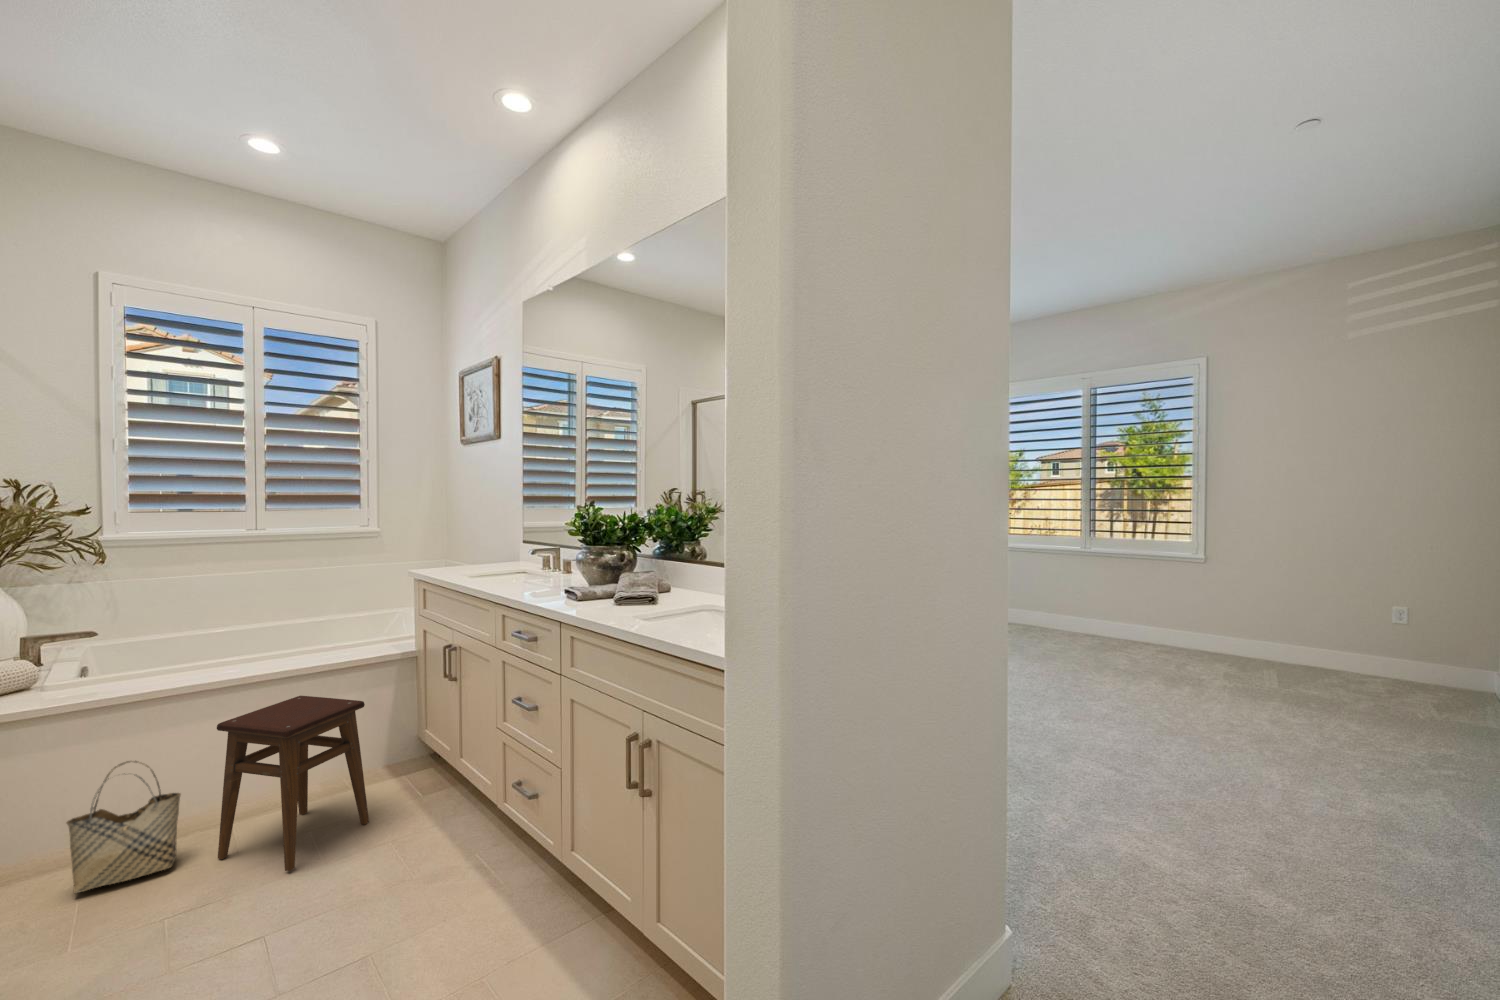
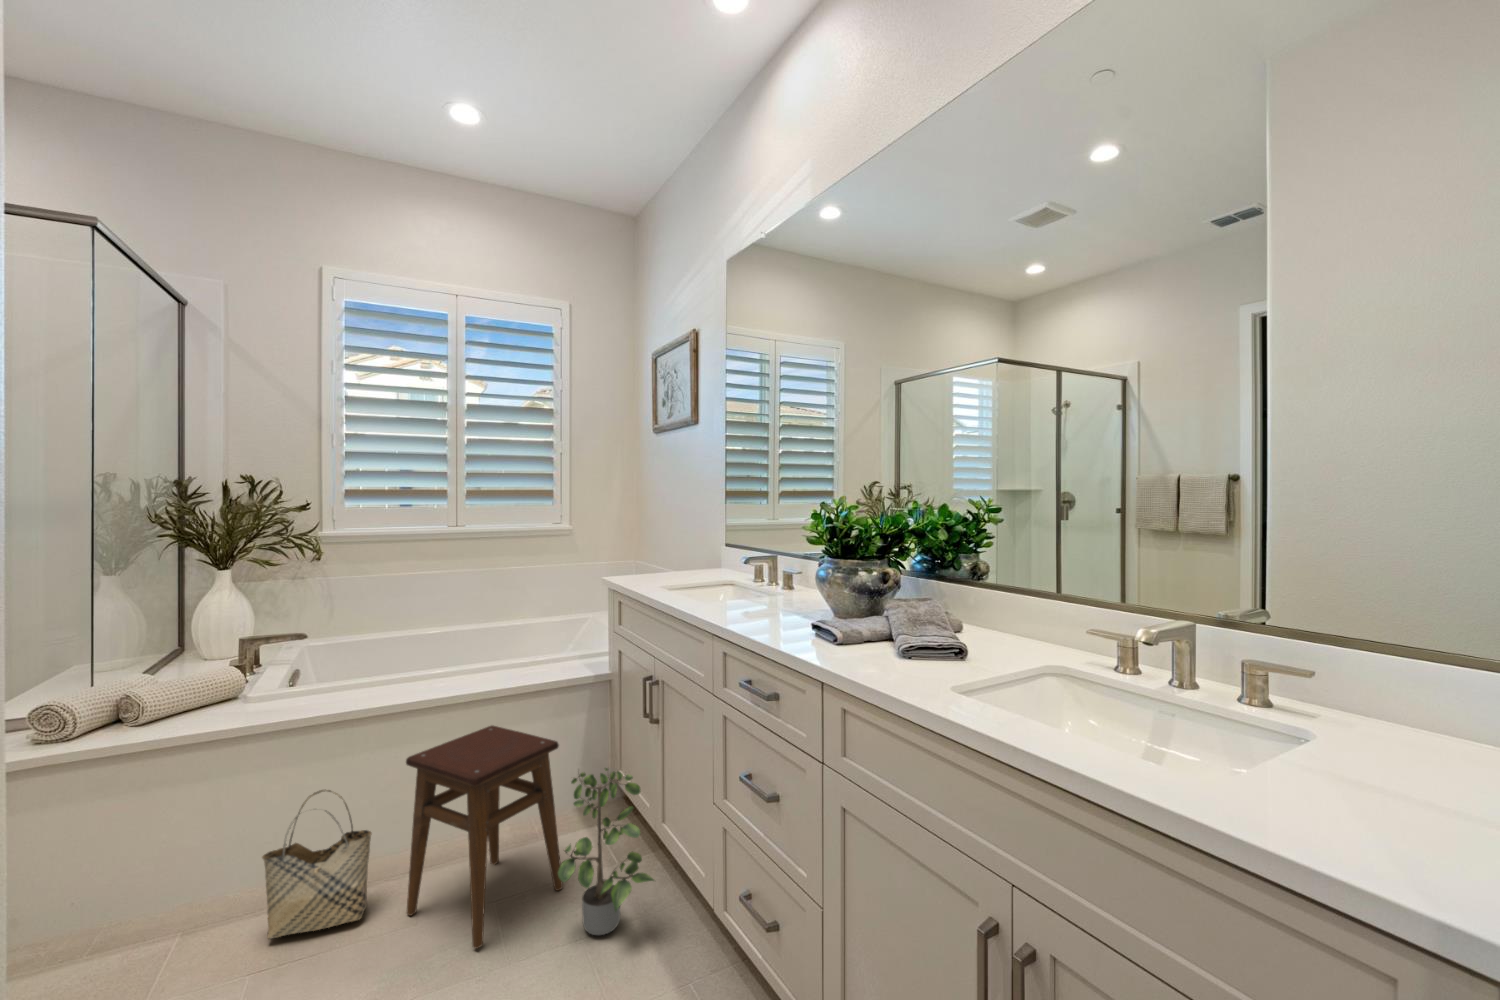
potted plant: none [364,713,450,848] -> present [558,768,654,935]

